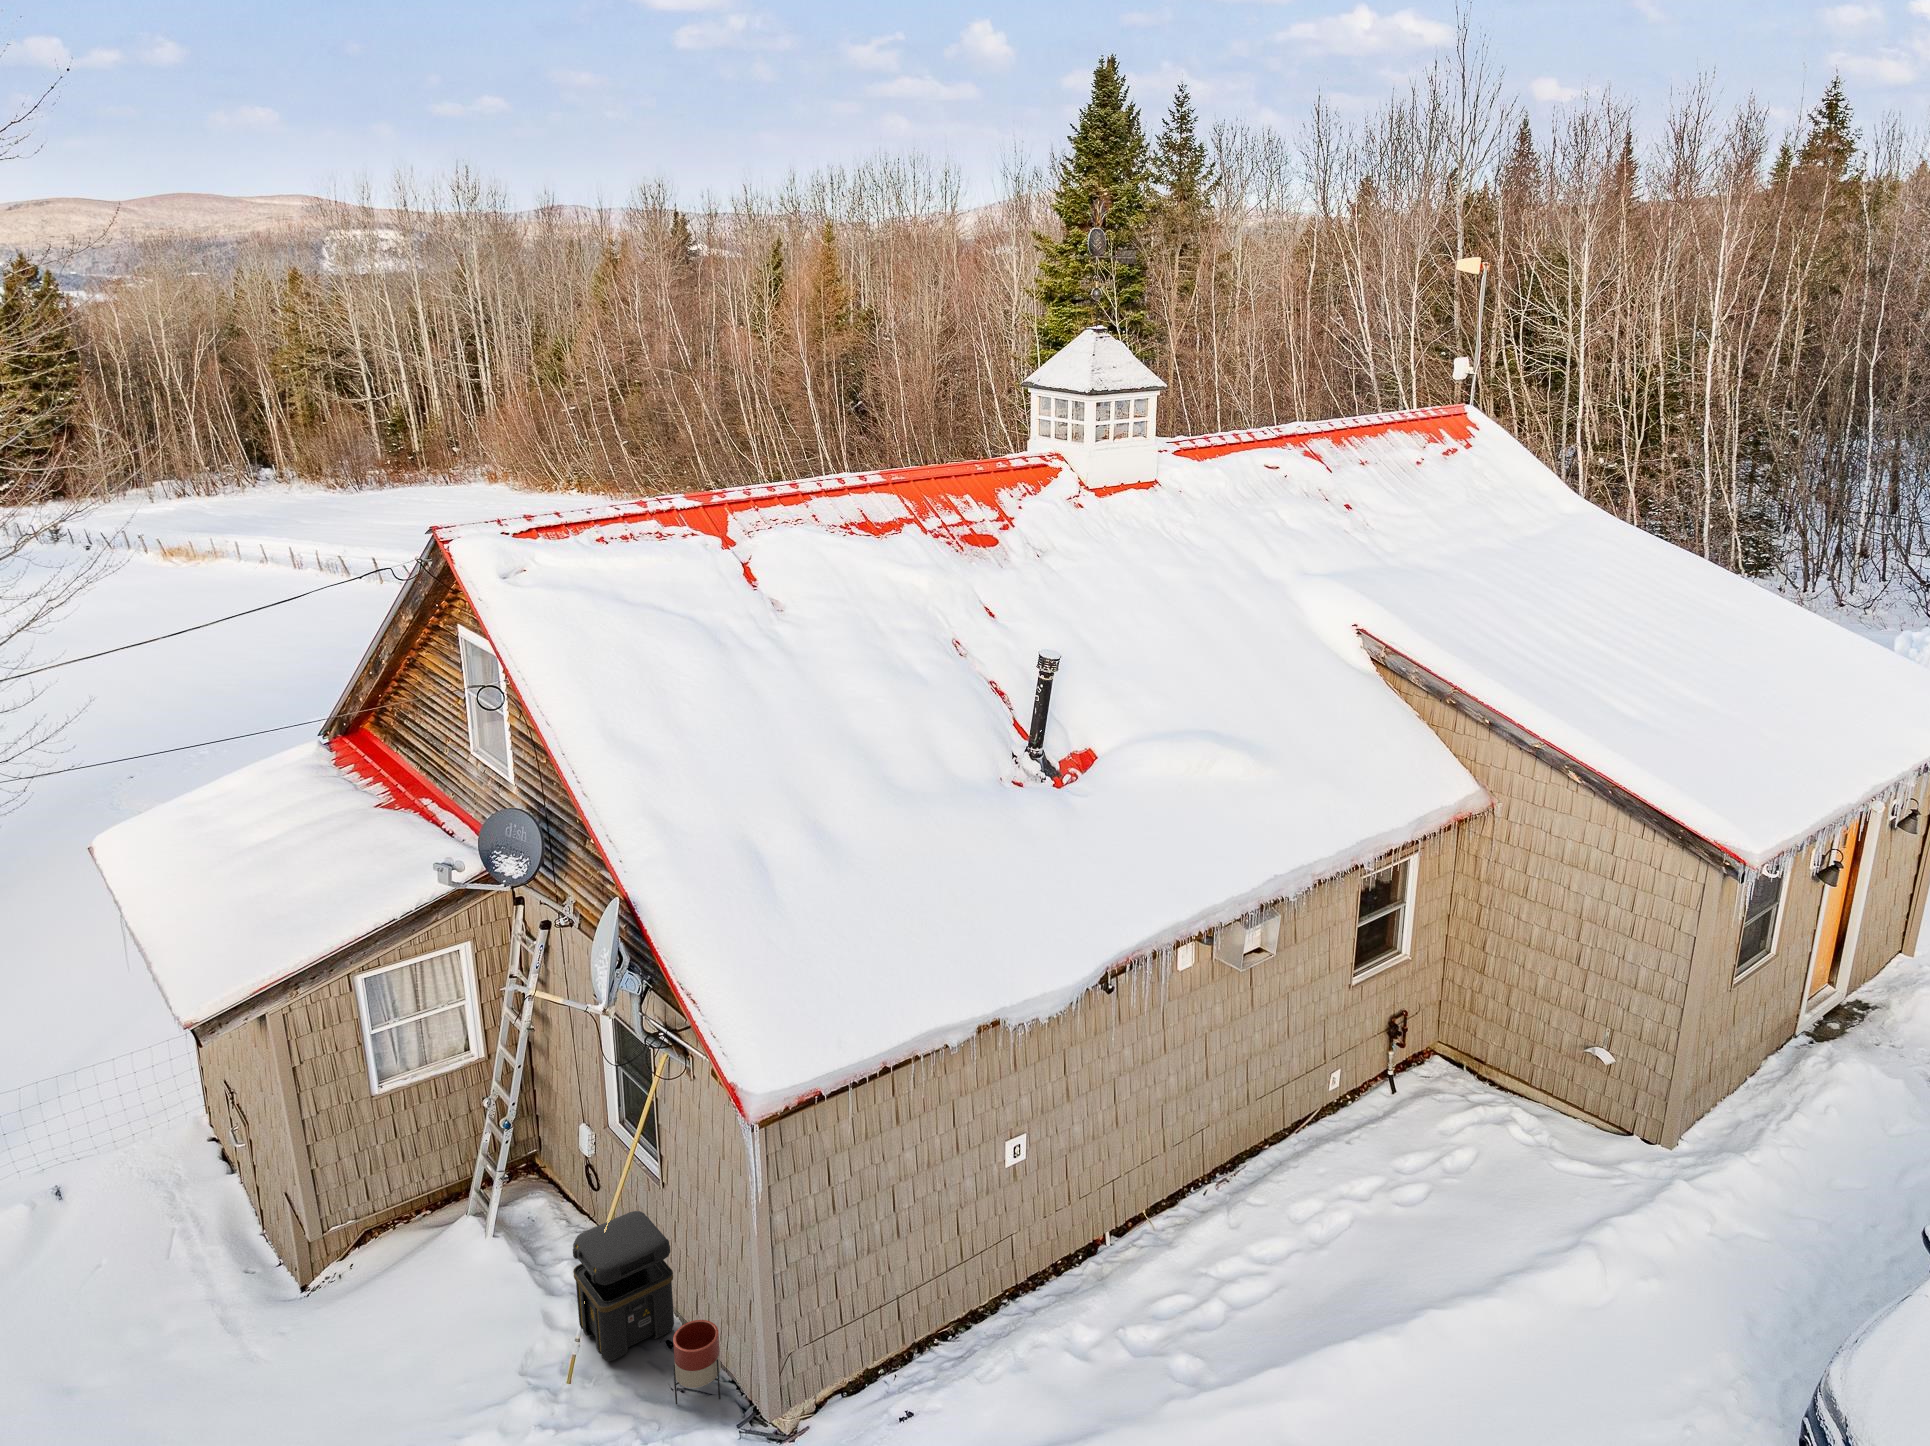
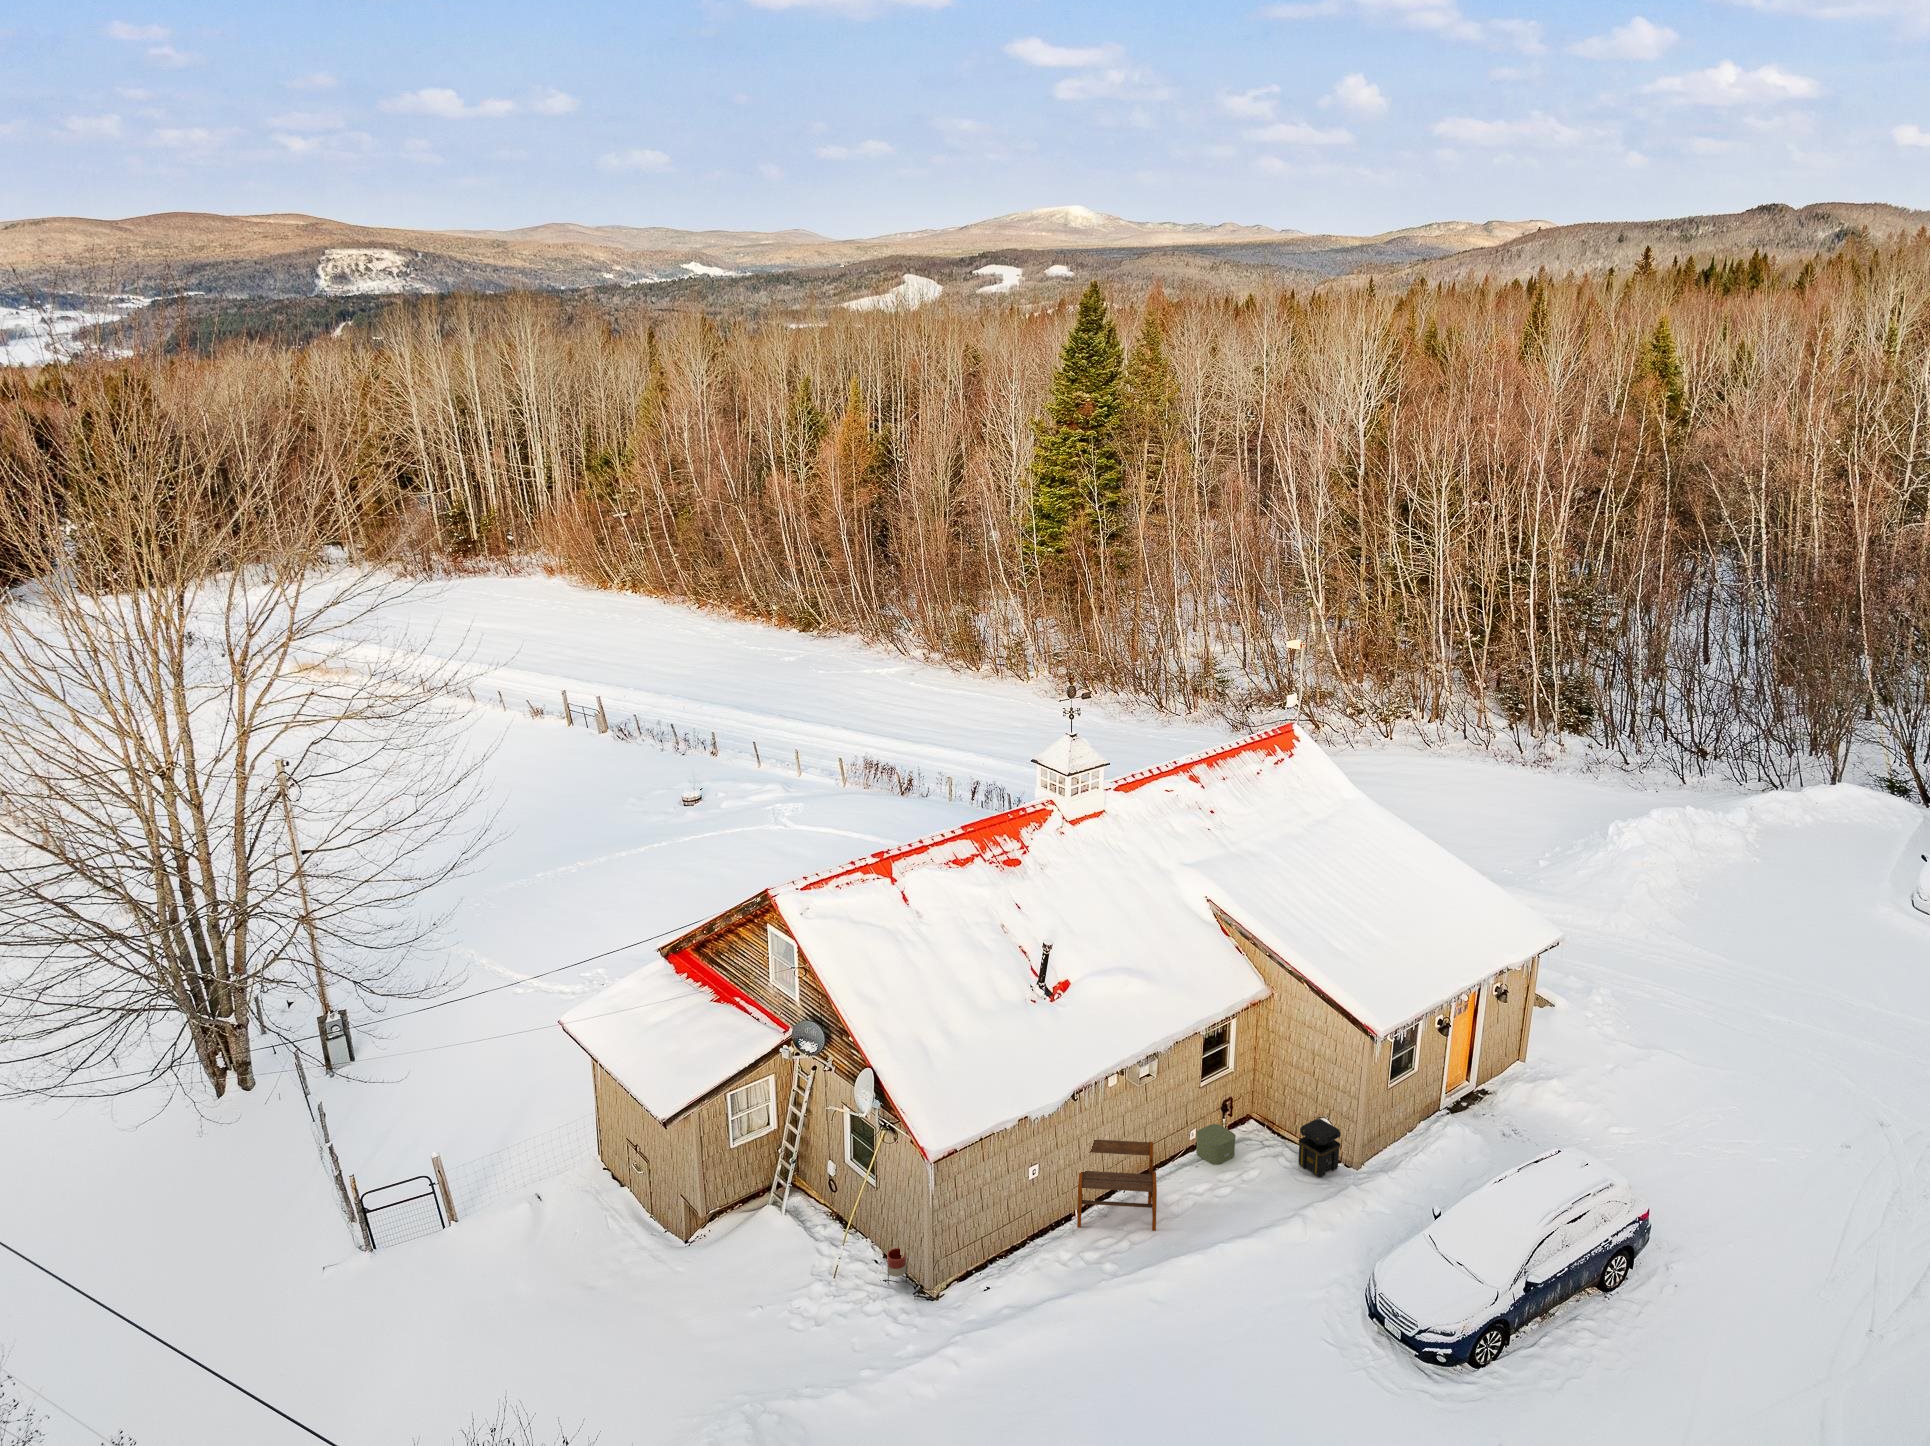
storage box: none [1342,1057,1424,1136] -> present [1196,1124,1236,1165]
bench: none [1111,1078,1287,1280] -> present [1077,1140,1157,1231]
toolbox: present [573,1211,674,1361] -> present [1298,1119,1340,1177]

